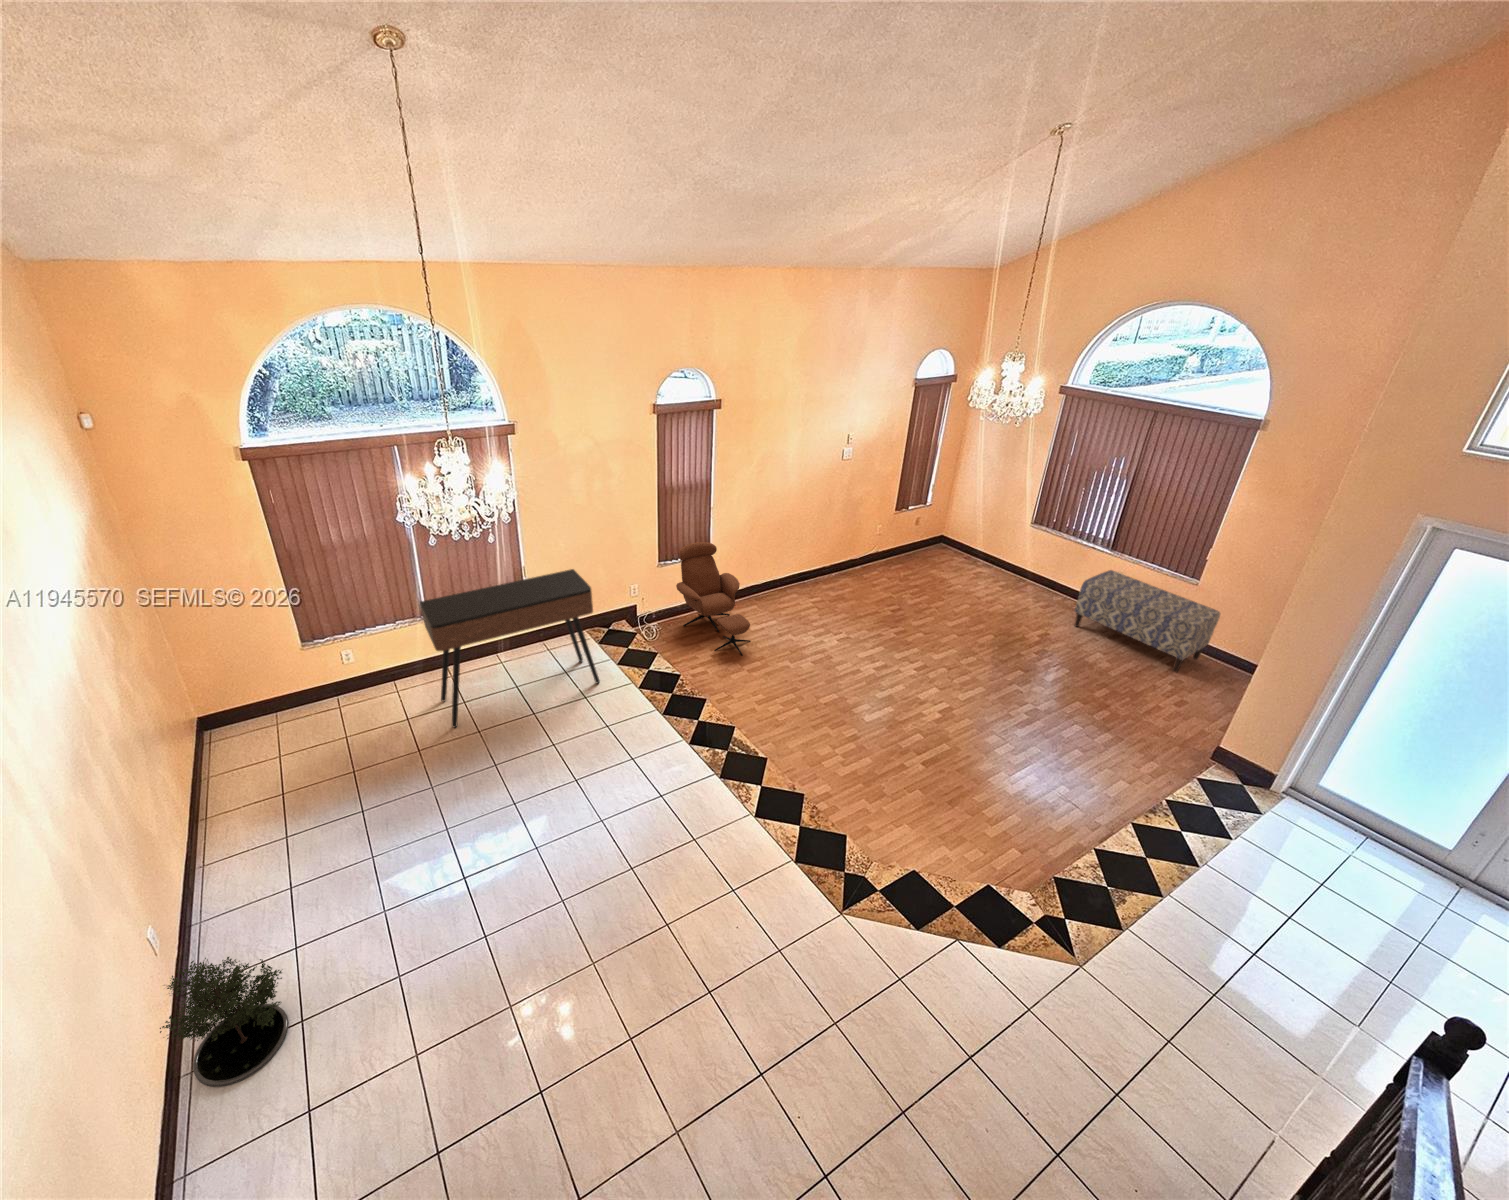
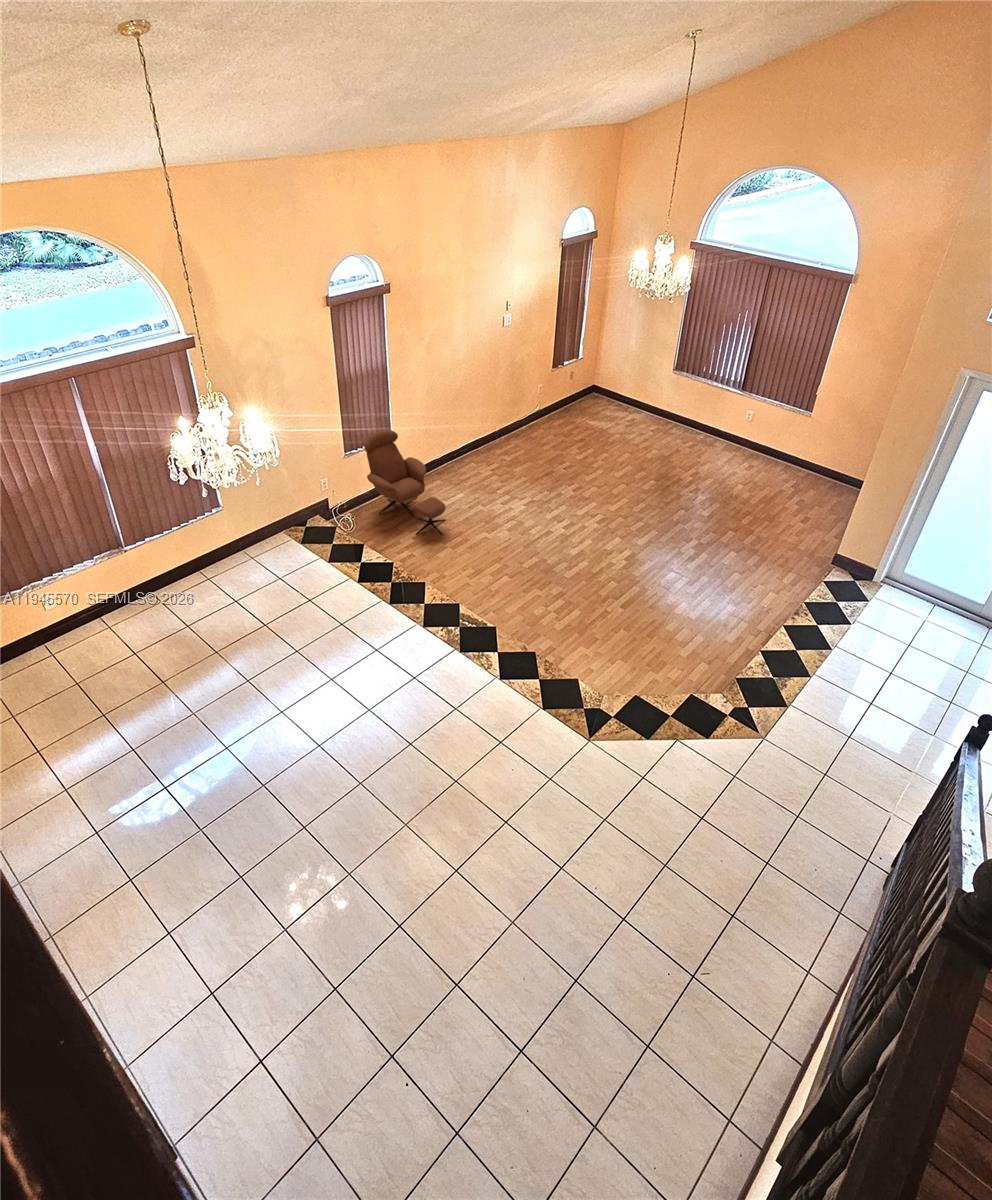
console table: present [420,569,600,727] -> none [142,481,322,649]
bench: present [1075,570,1220,672] -> none [715,409,833,494]
potted tree: present [160,957,289,1087] -> none [87,875,189,973]

